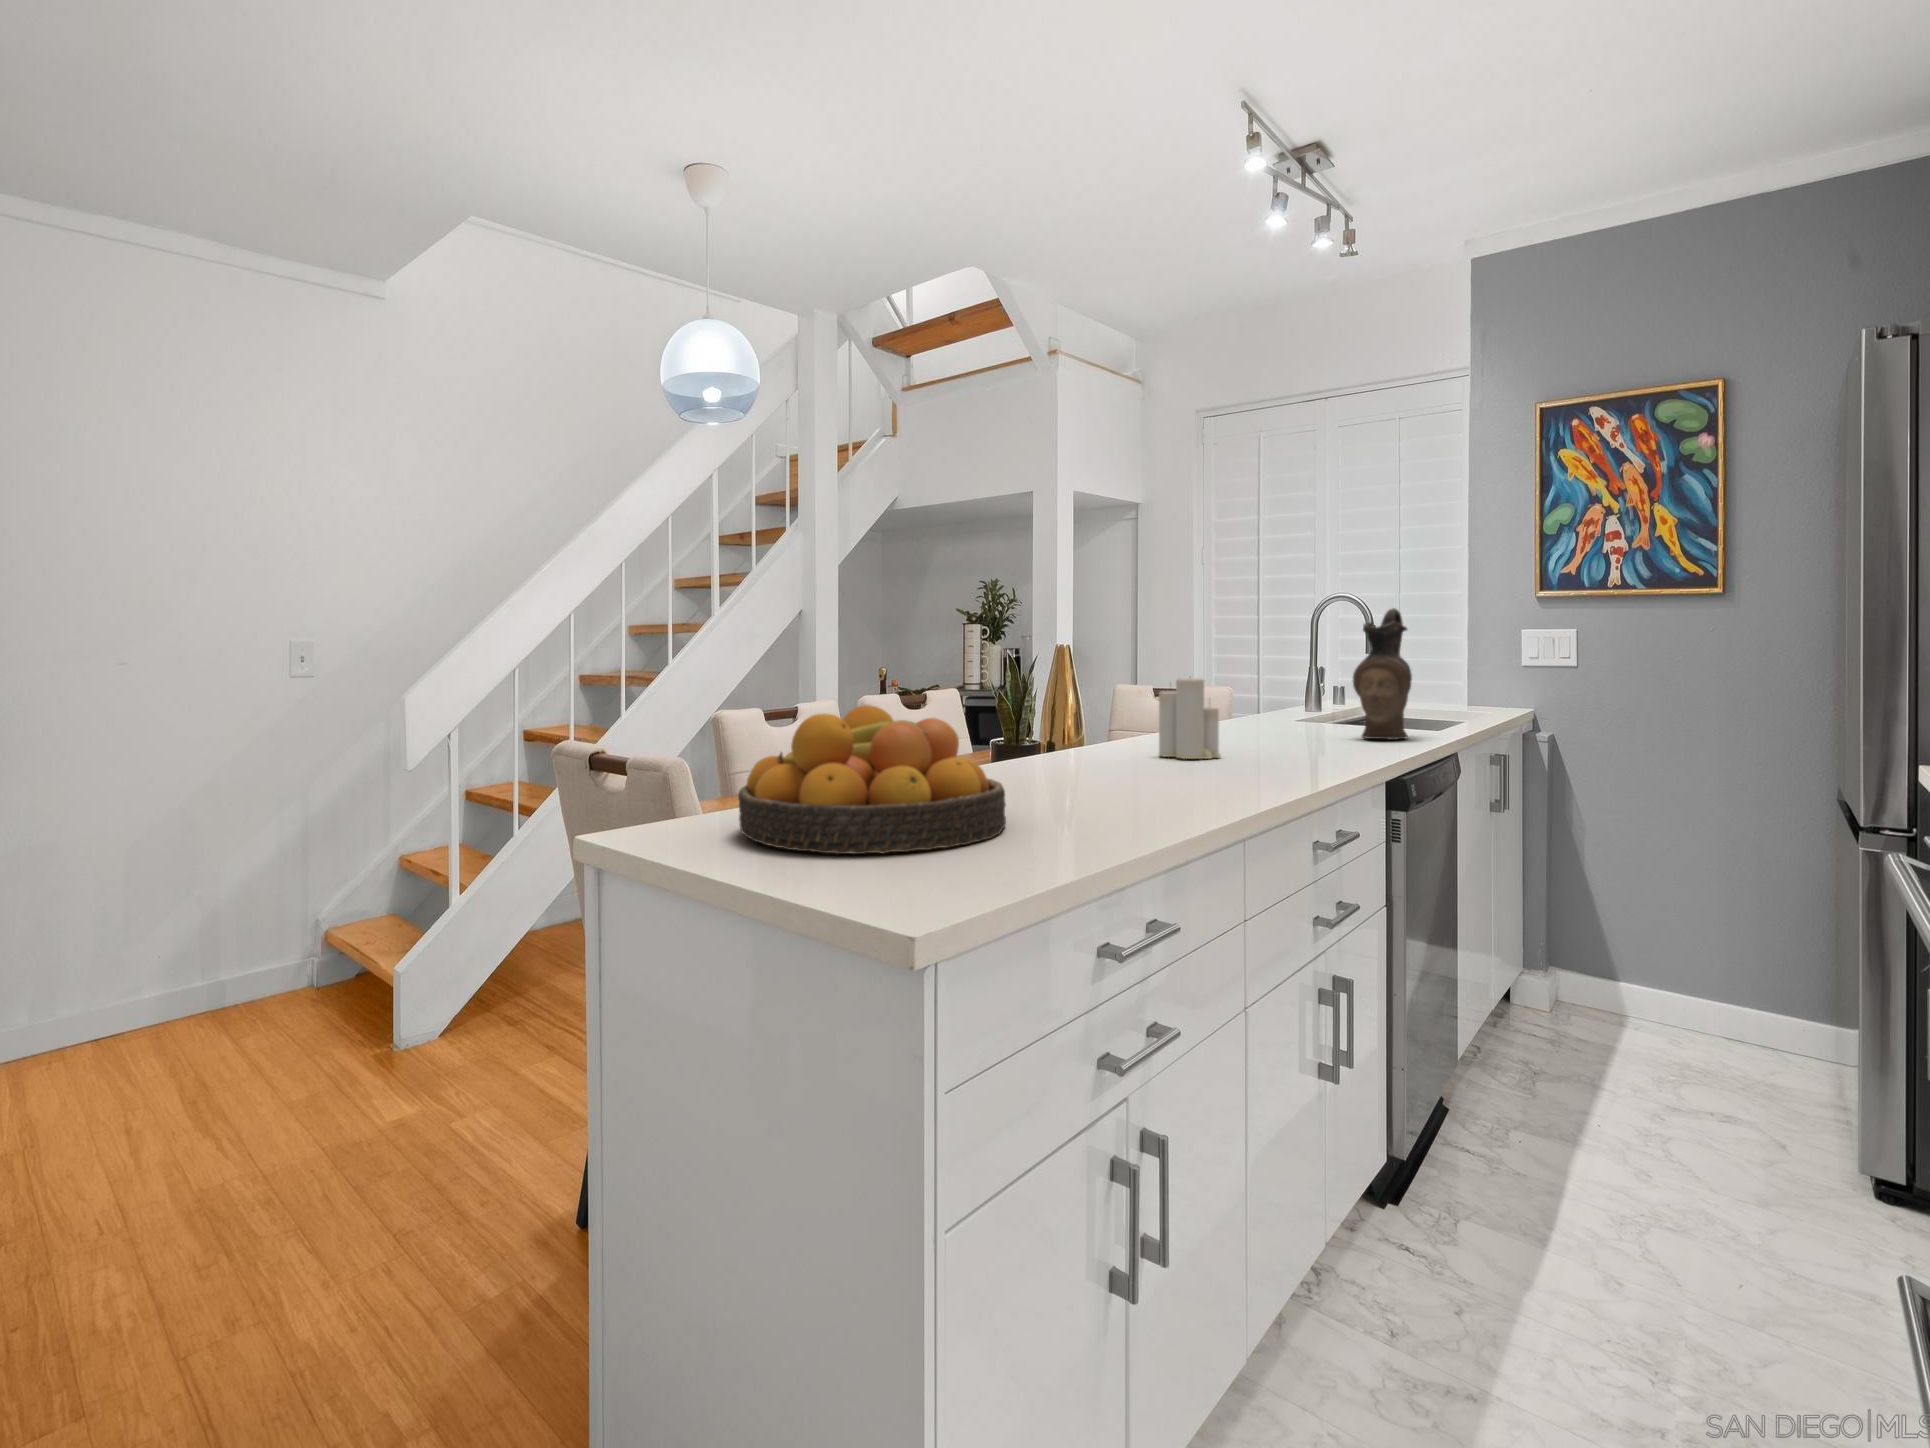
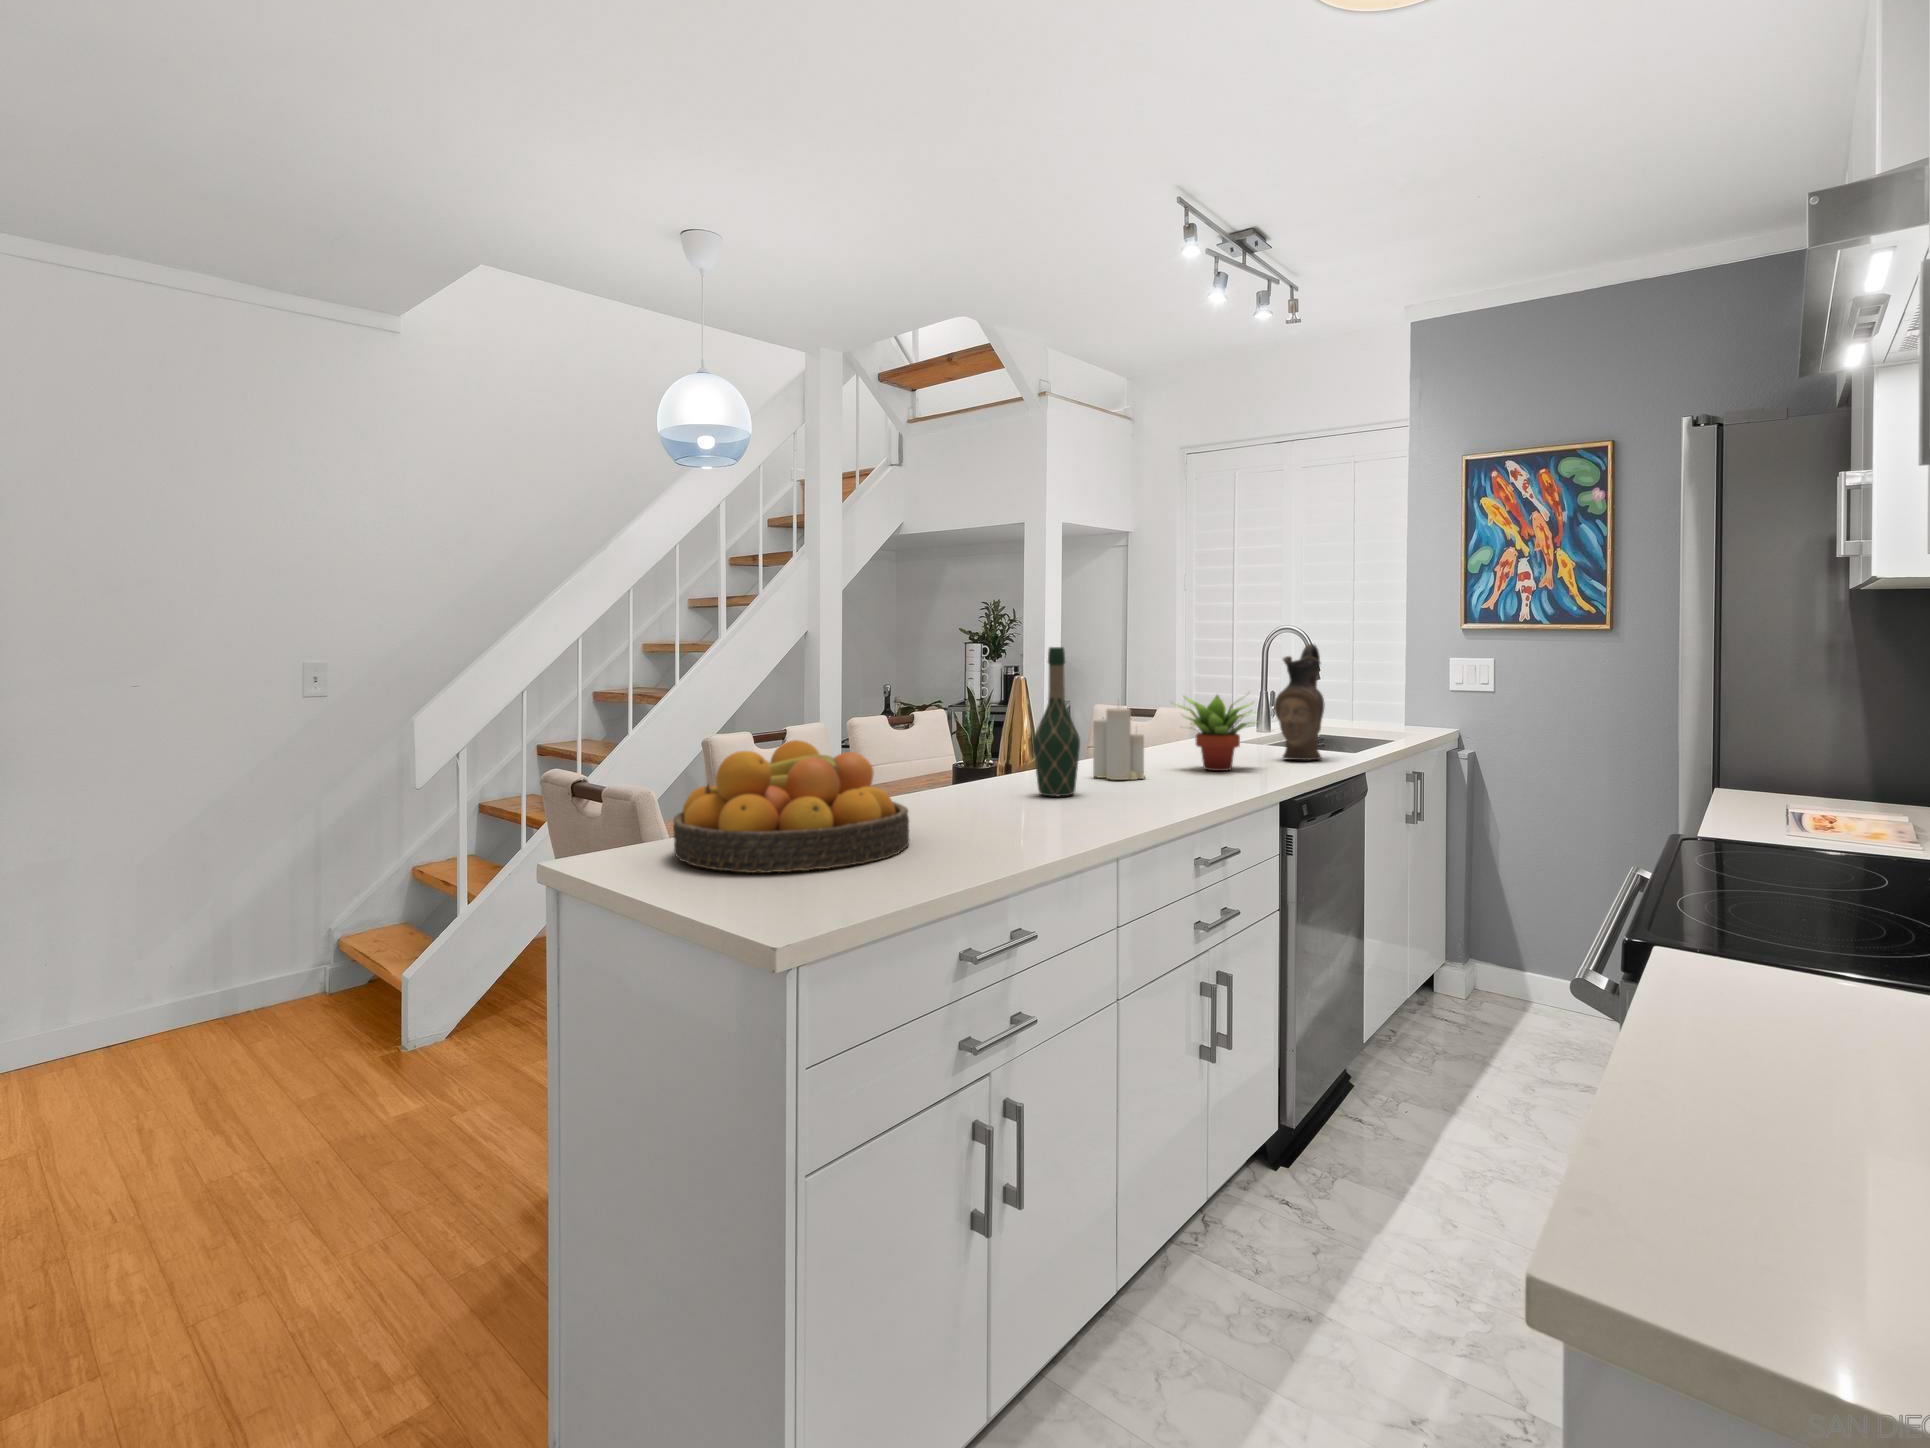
wine bottle: none [1106,606,1161,775] -> present [1033,647,1080,796]
succulent plant: none [1241,660,1345,750] -> present [1174,695,1253,771]

